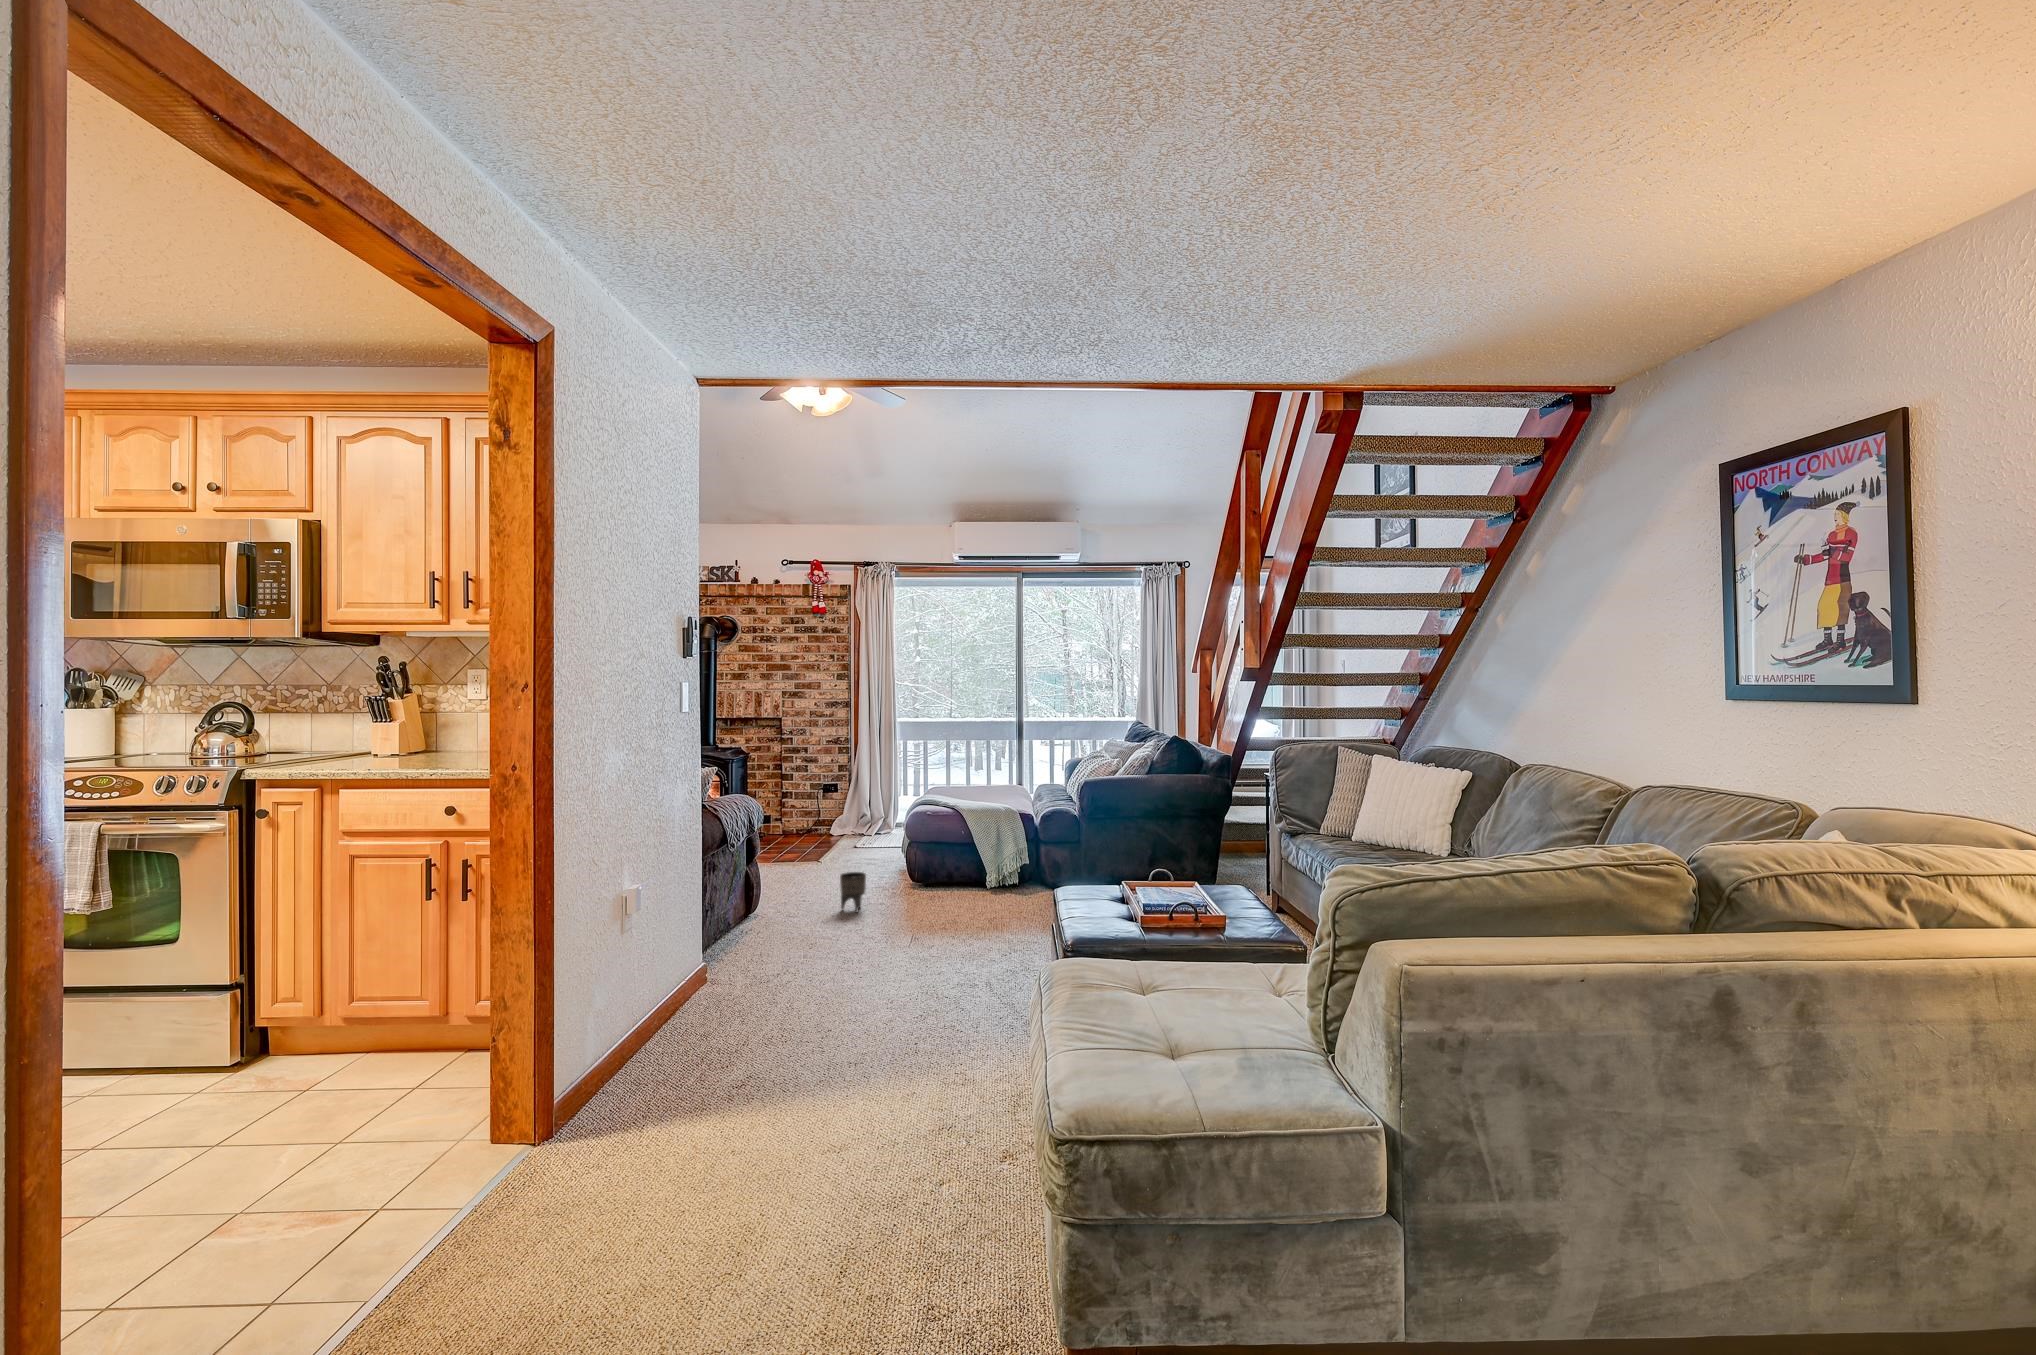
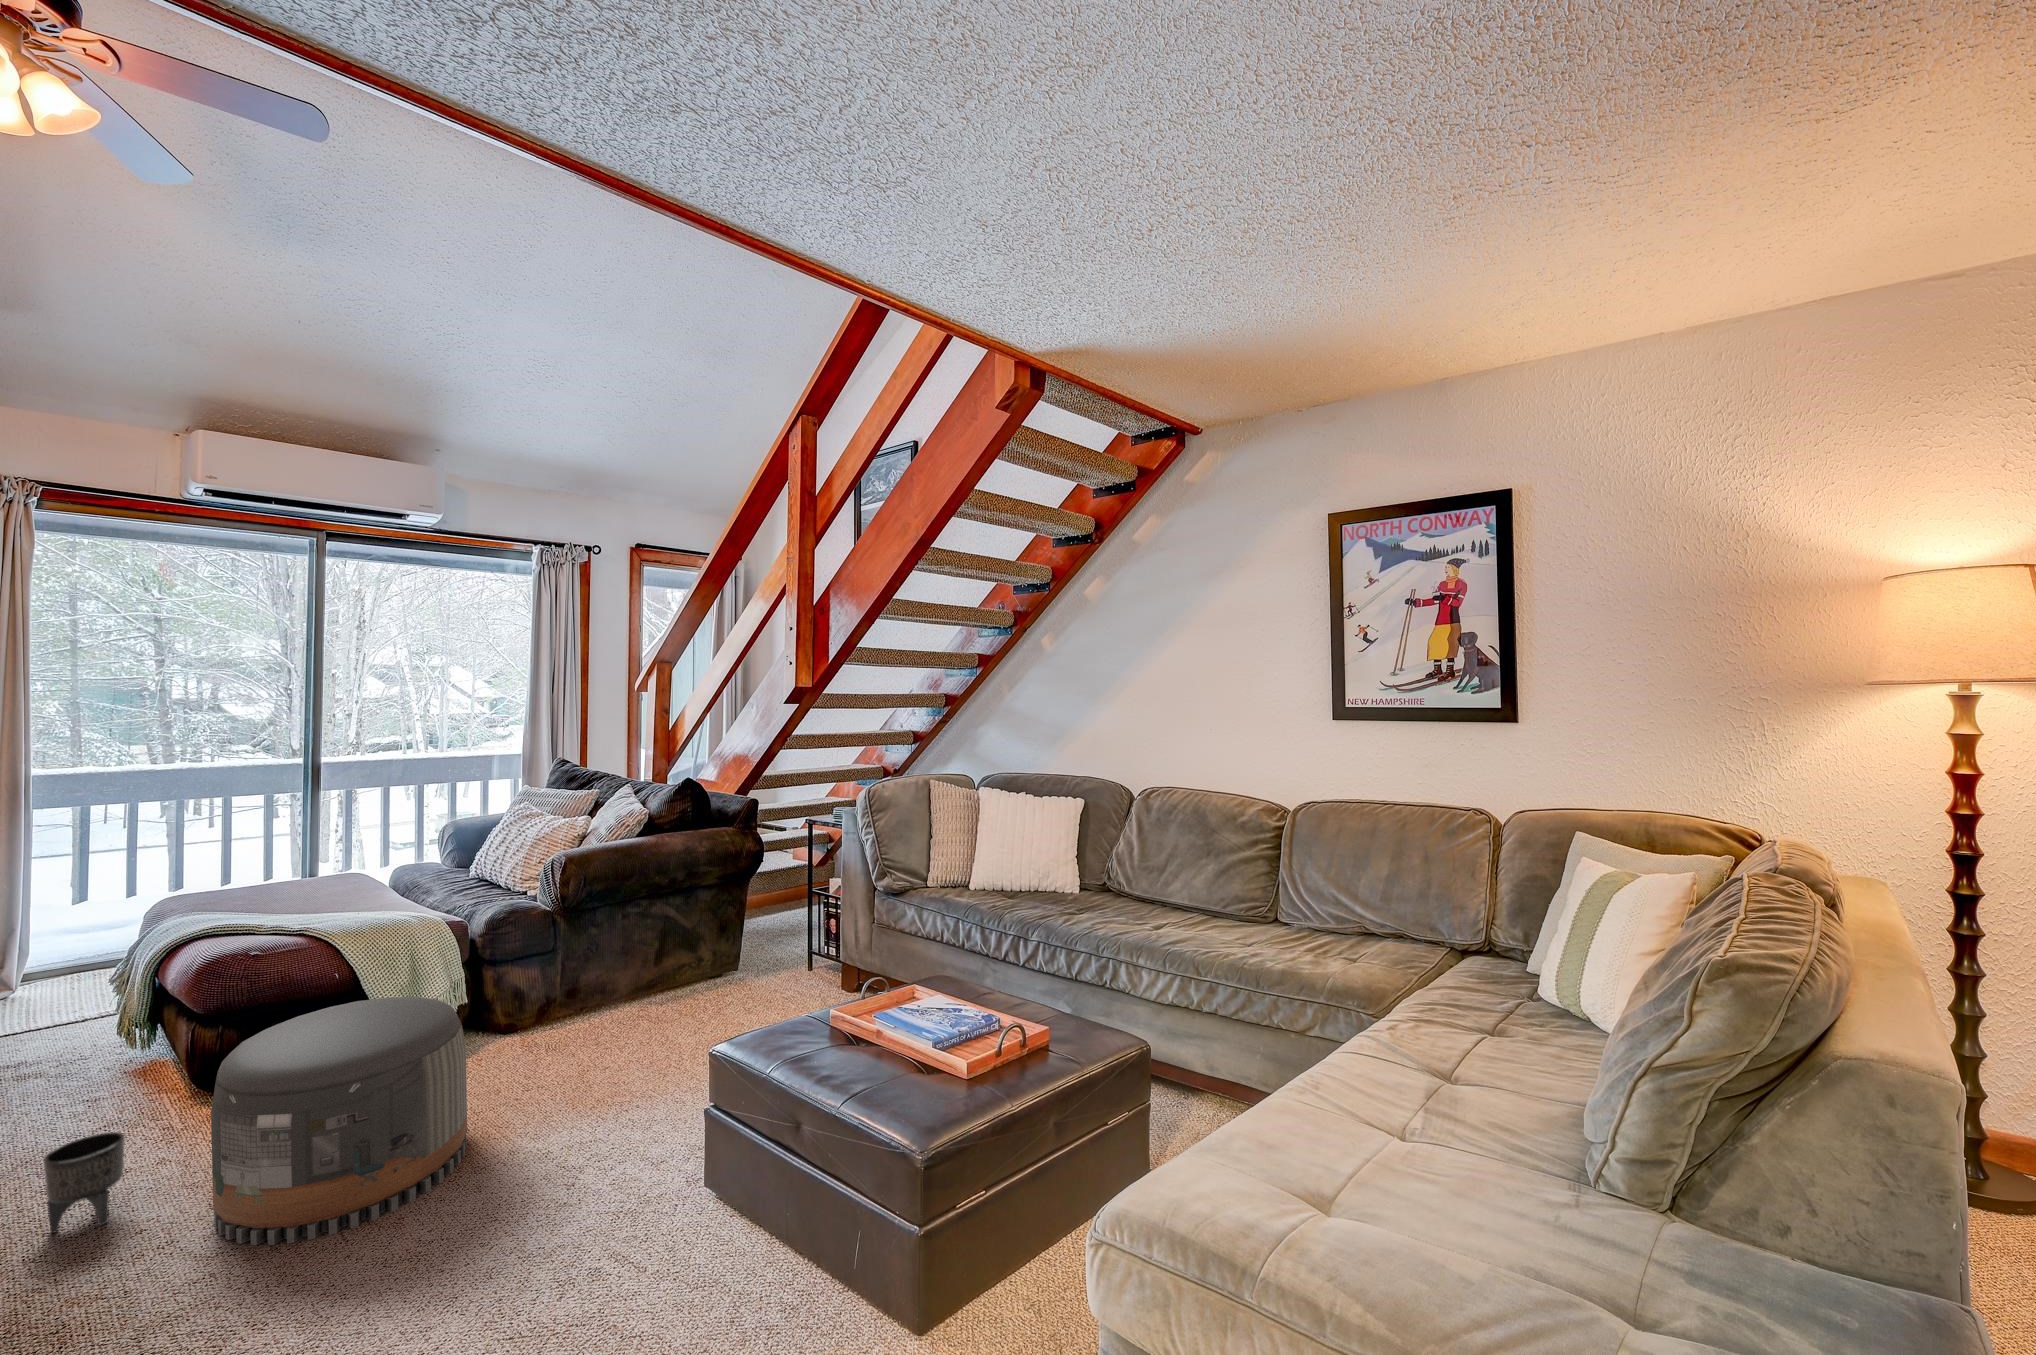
pouf: none [885,834,992,938] -> present [211,997,467,1245]

